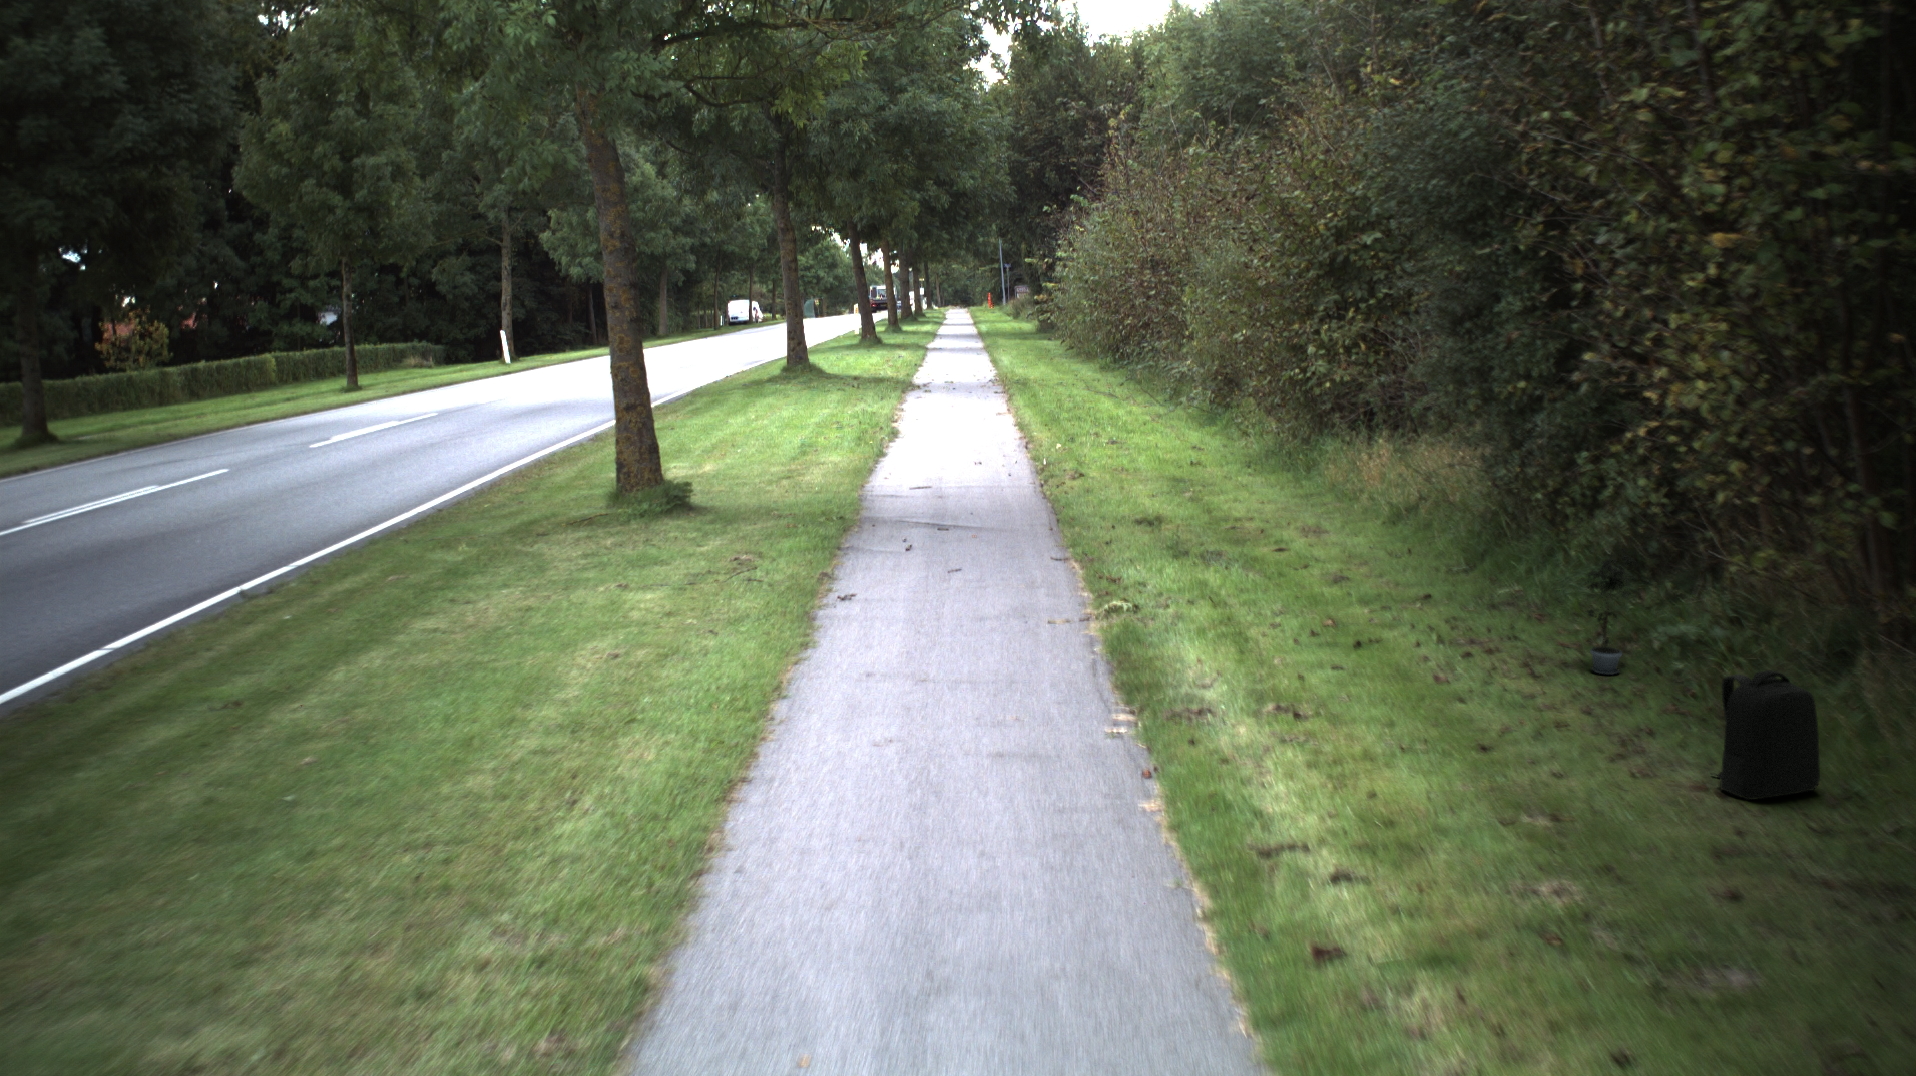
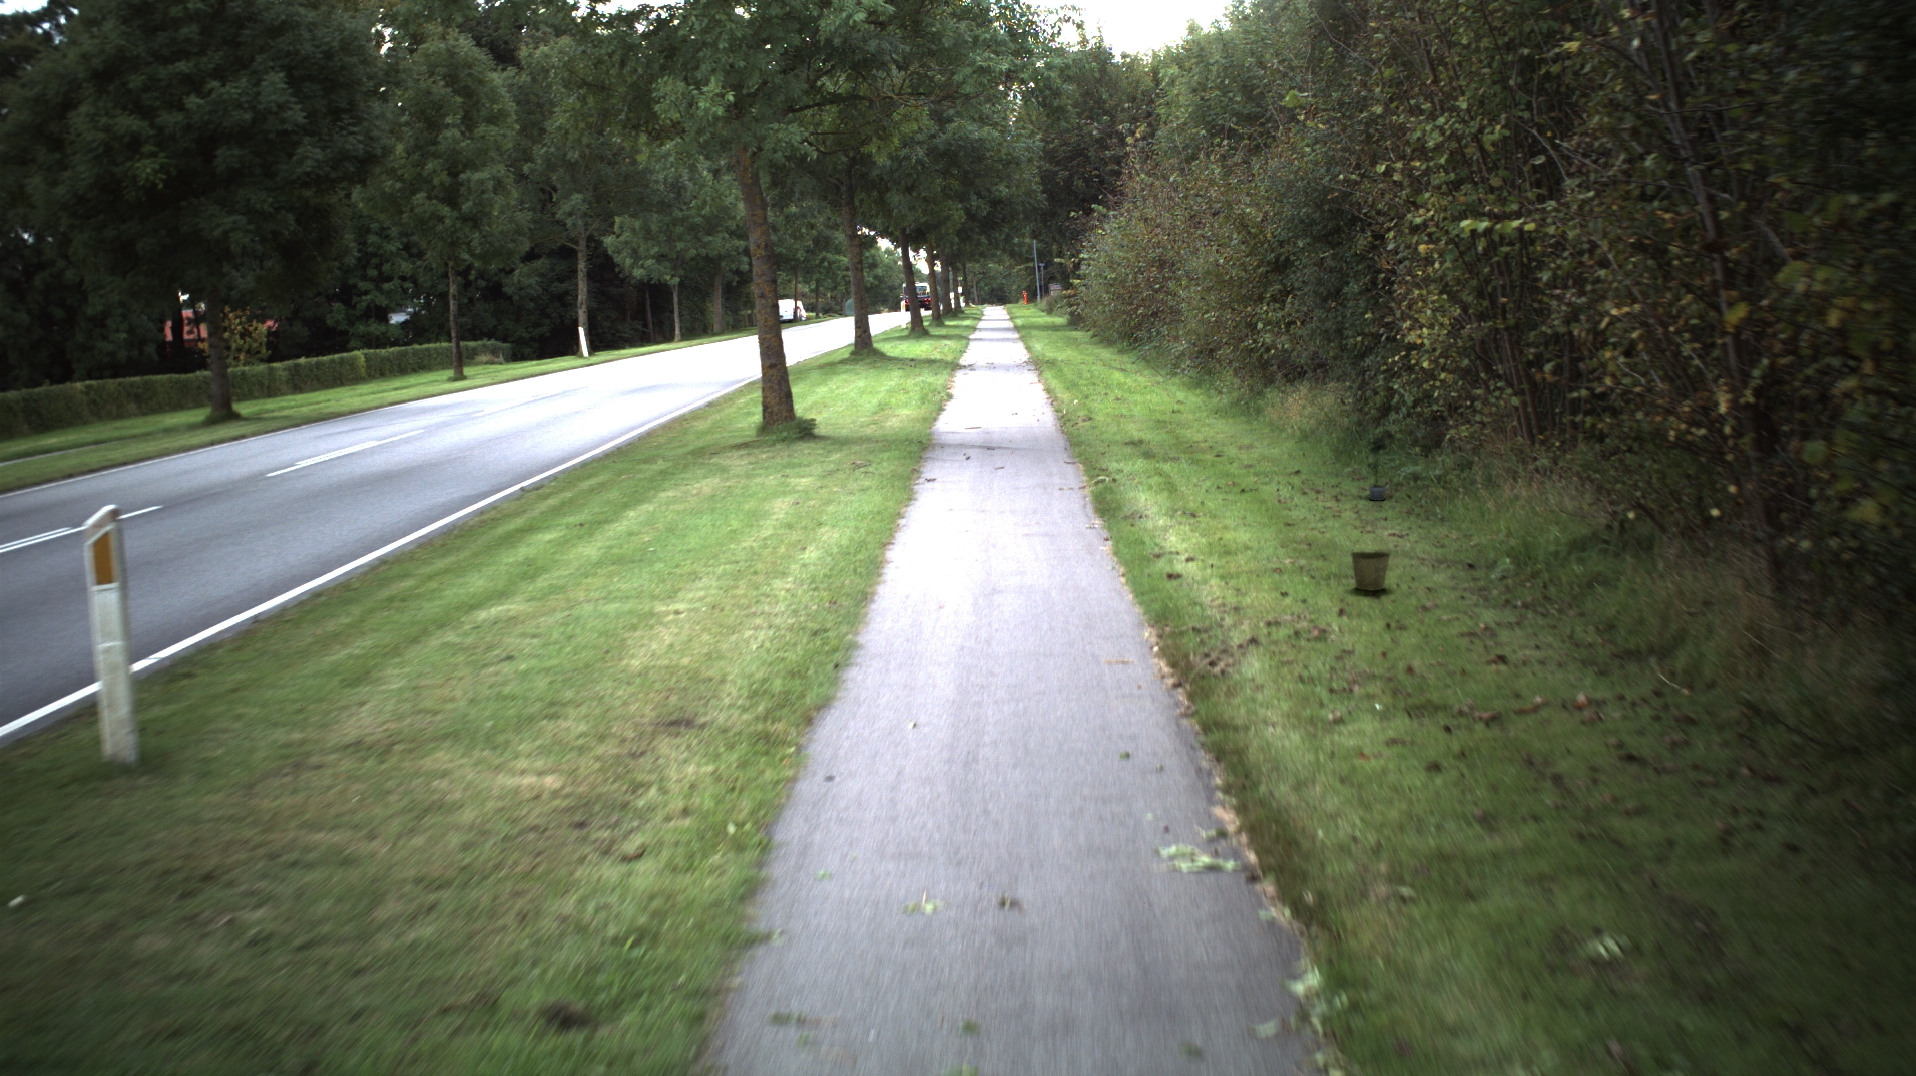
backpack: present [1716,670,1820,800] -> none [1398,473,1446,538]
bucket: none [1752,889,1858,1031] -> present [1351,551,1391,590]

